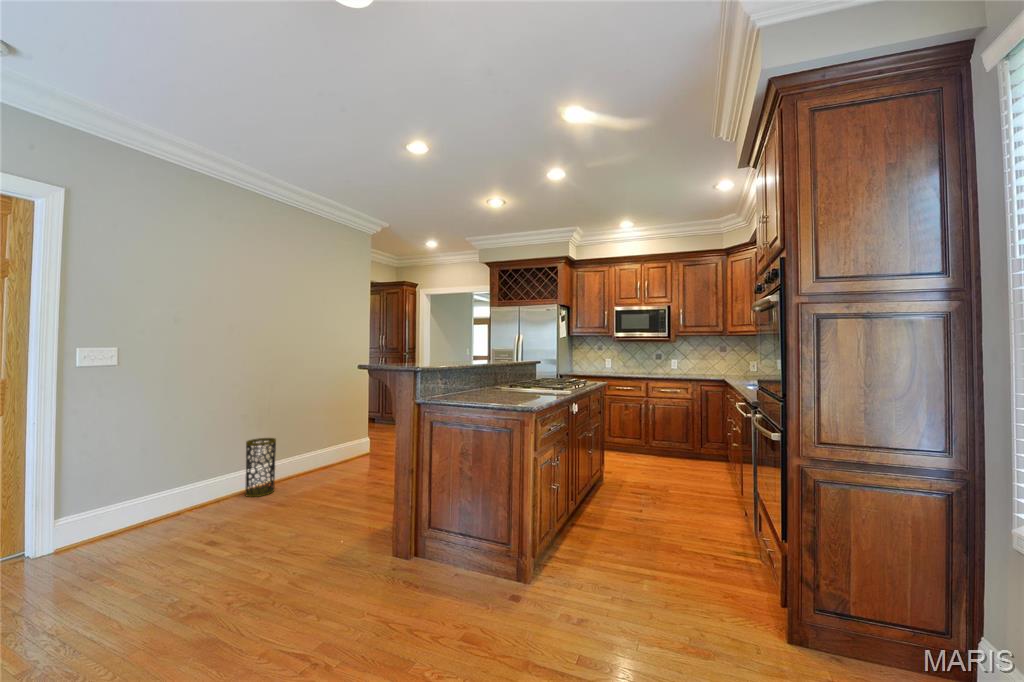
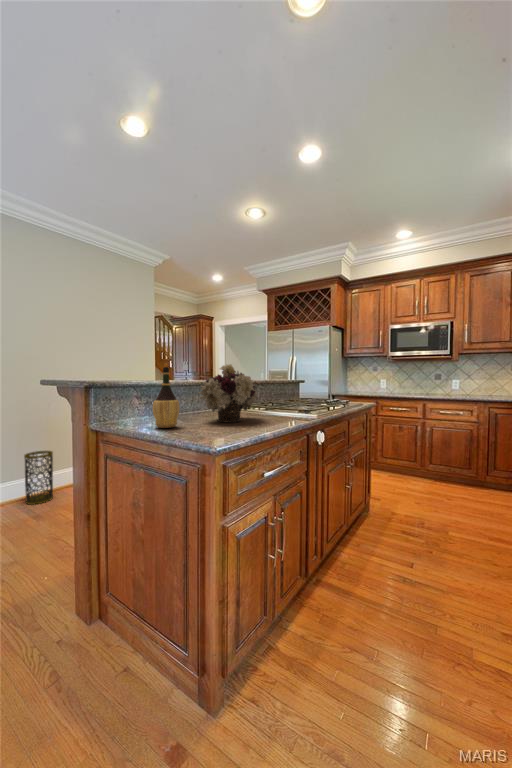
wine bottle: none [459,349,480,400] -> present [153,363,180,428]
flower arrangement: none [485,349,529,396] -> present [199,364,257,422]

